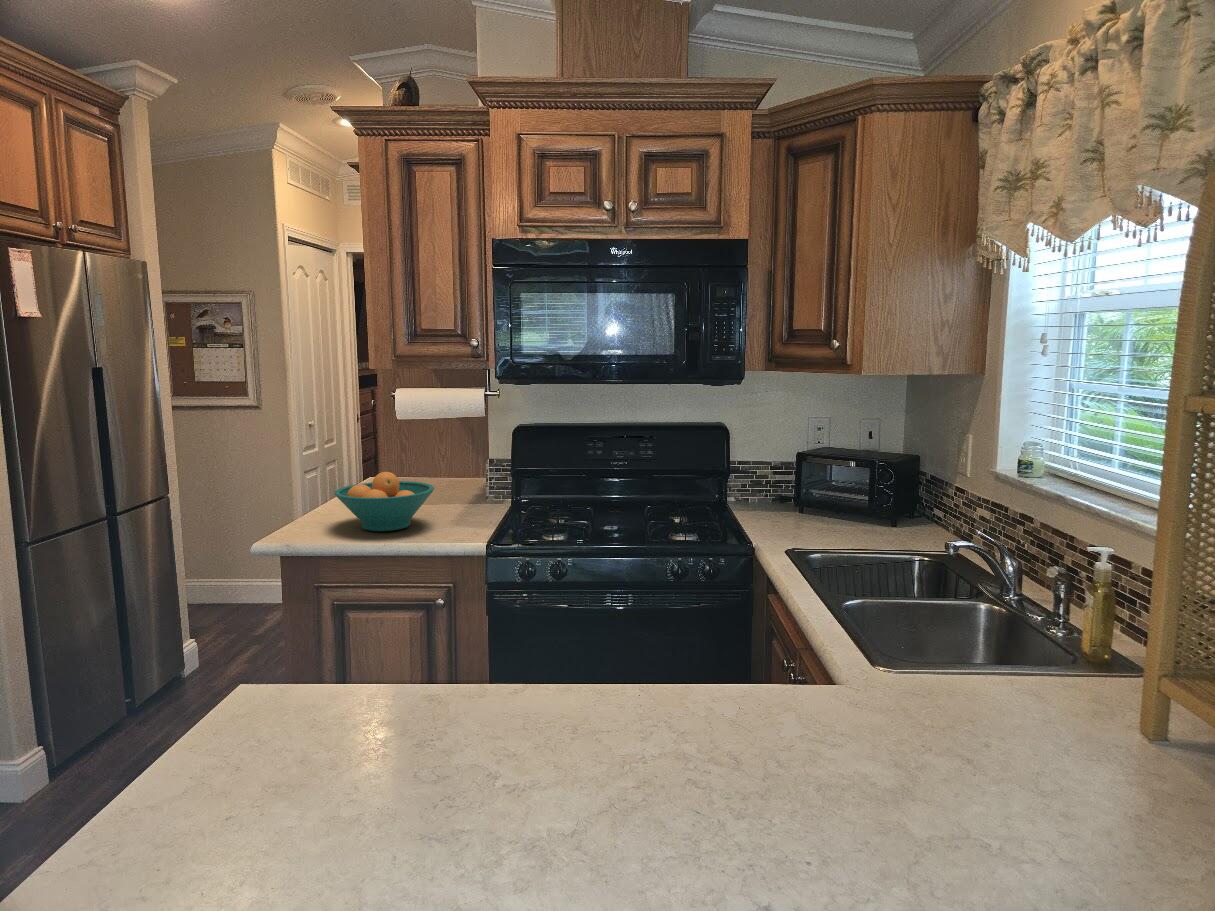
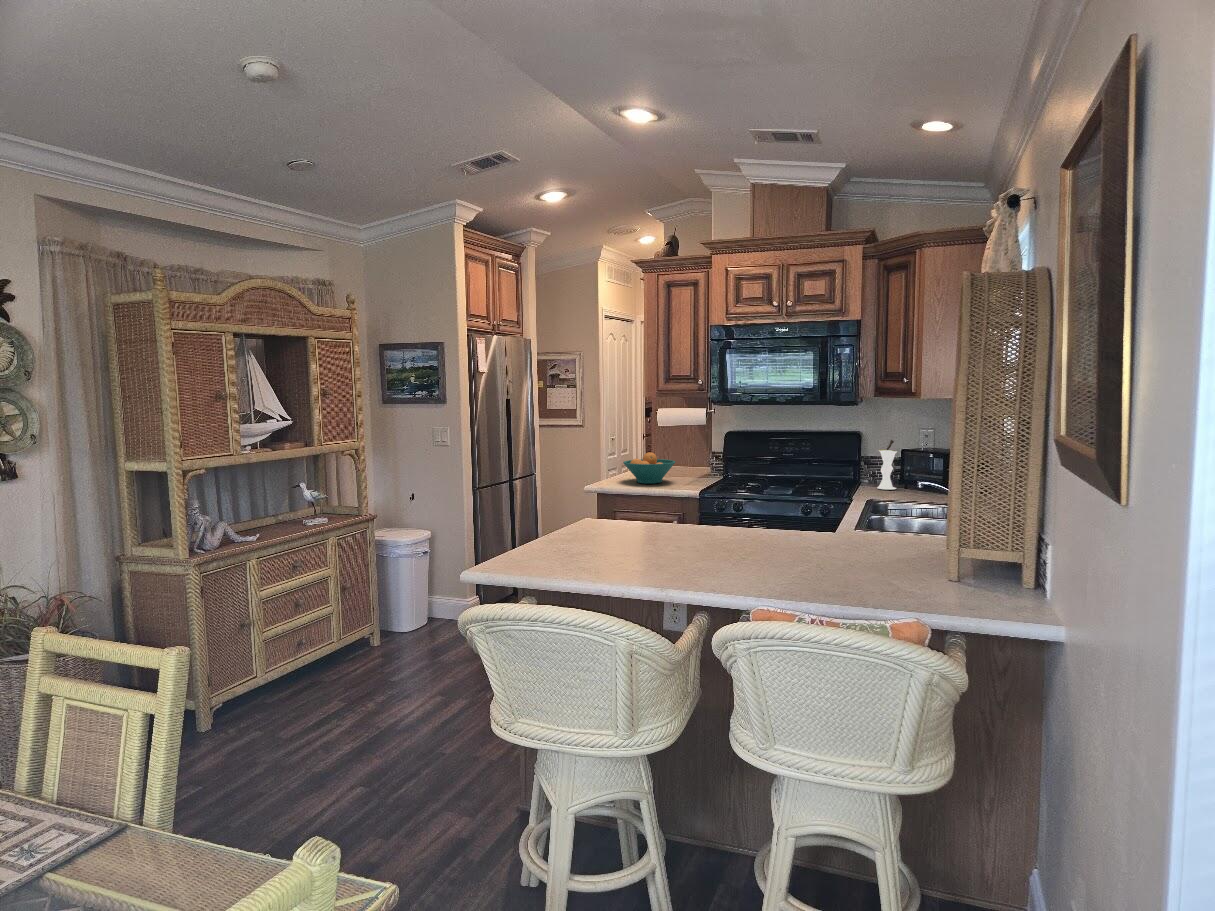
vase: none [764,438,797,519] -> present [877,440,897,489]

